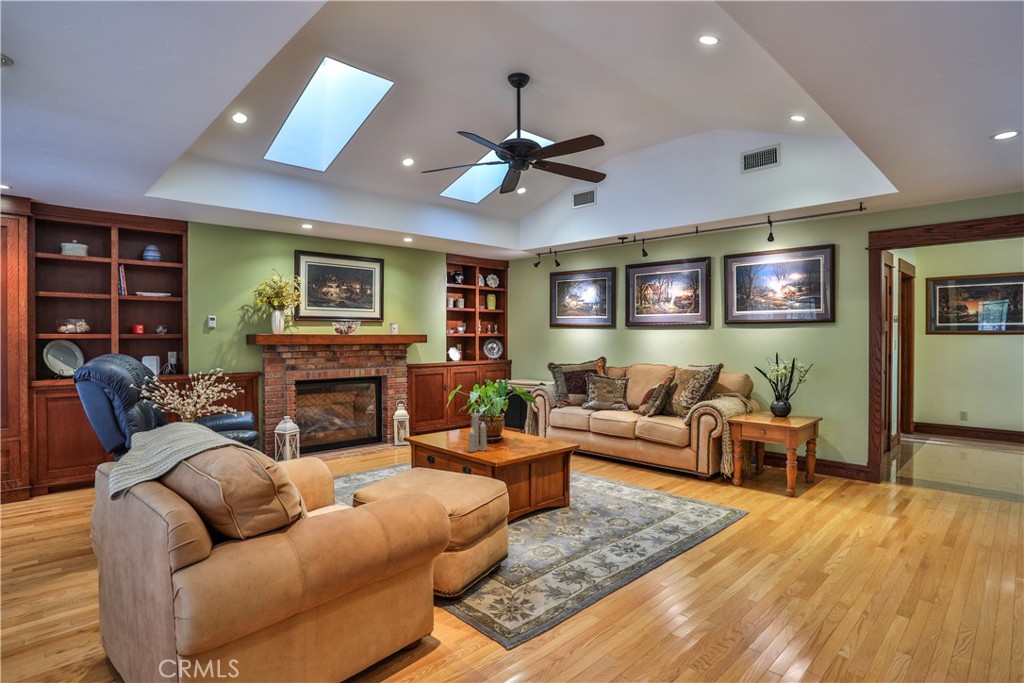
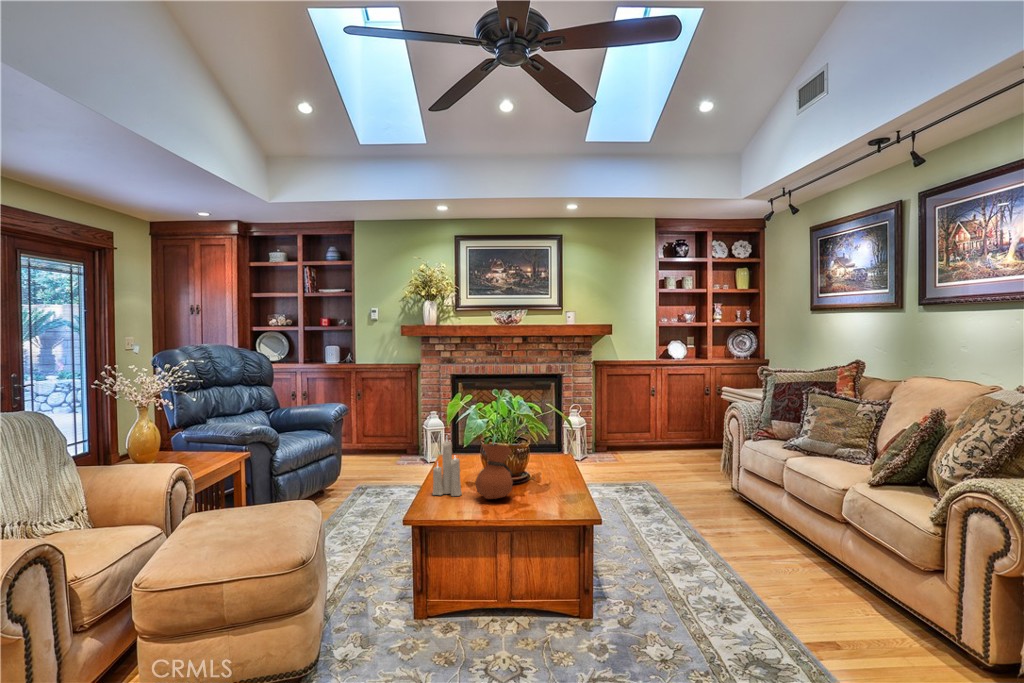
vase: none [498,410,525,448] -> present [475,444,513,499]

